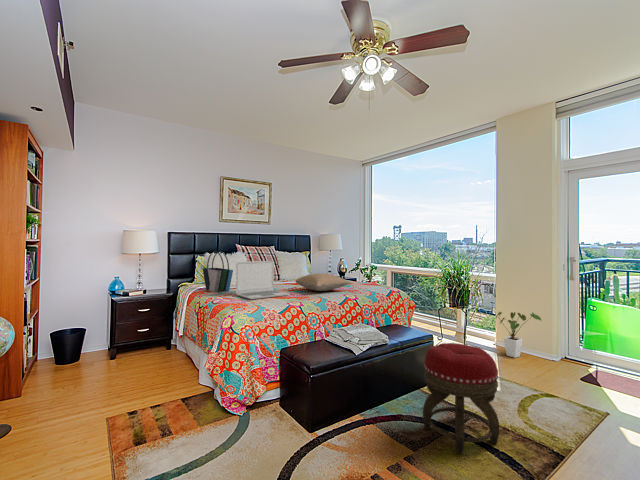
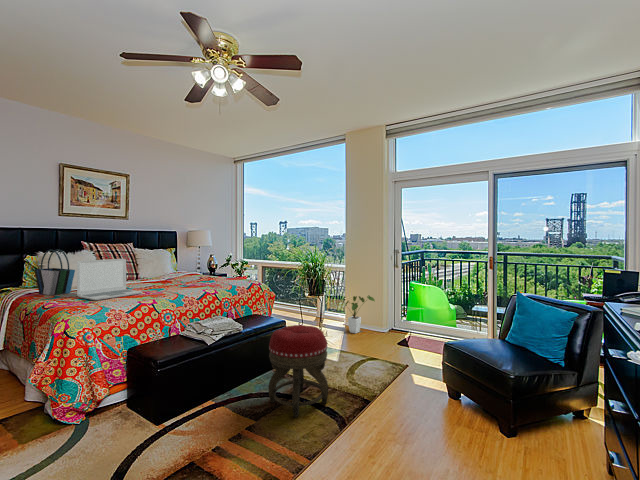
pillow: present [296,273,351,291] -> none [152,270,211,287]

